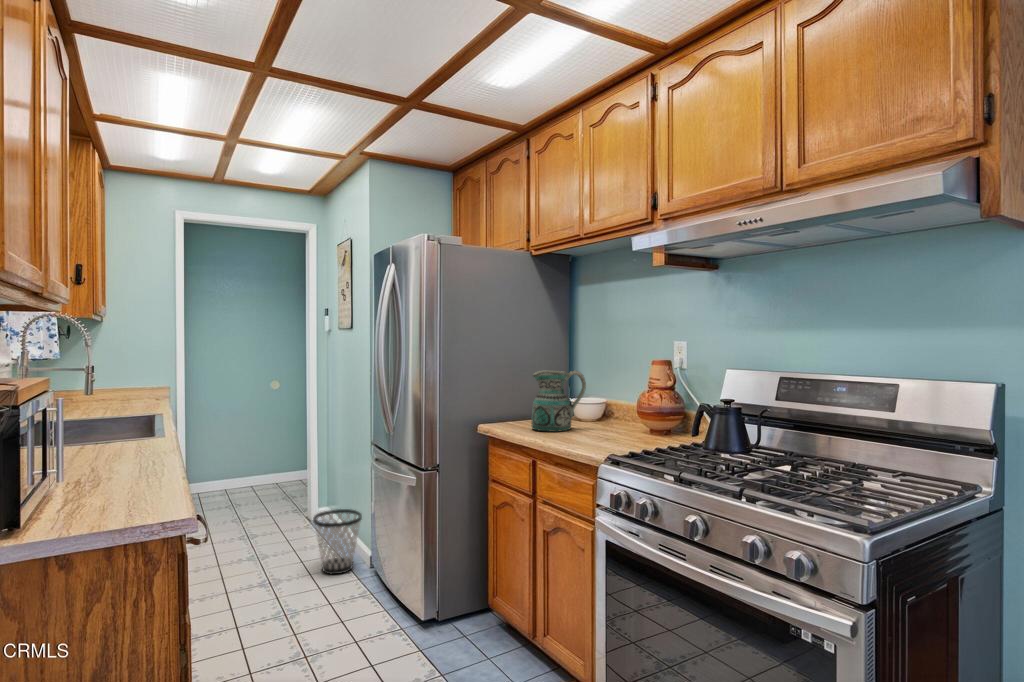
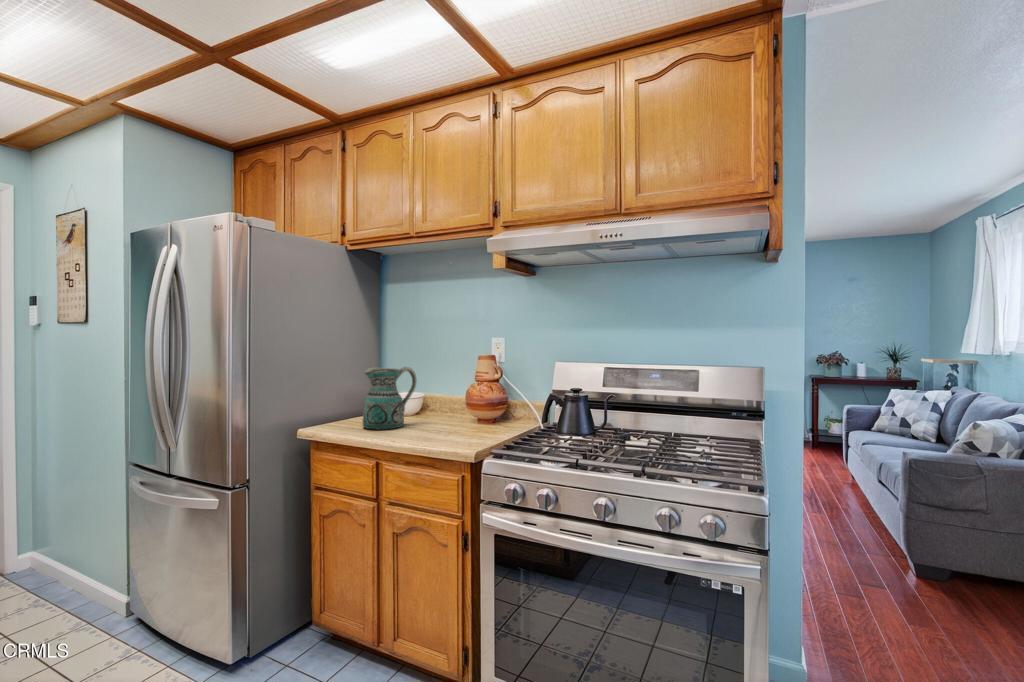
wastebasket: present [313,509,362,574] -> none [31,547,111,638]

